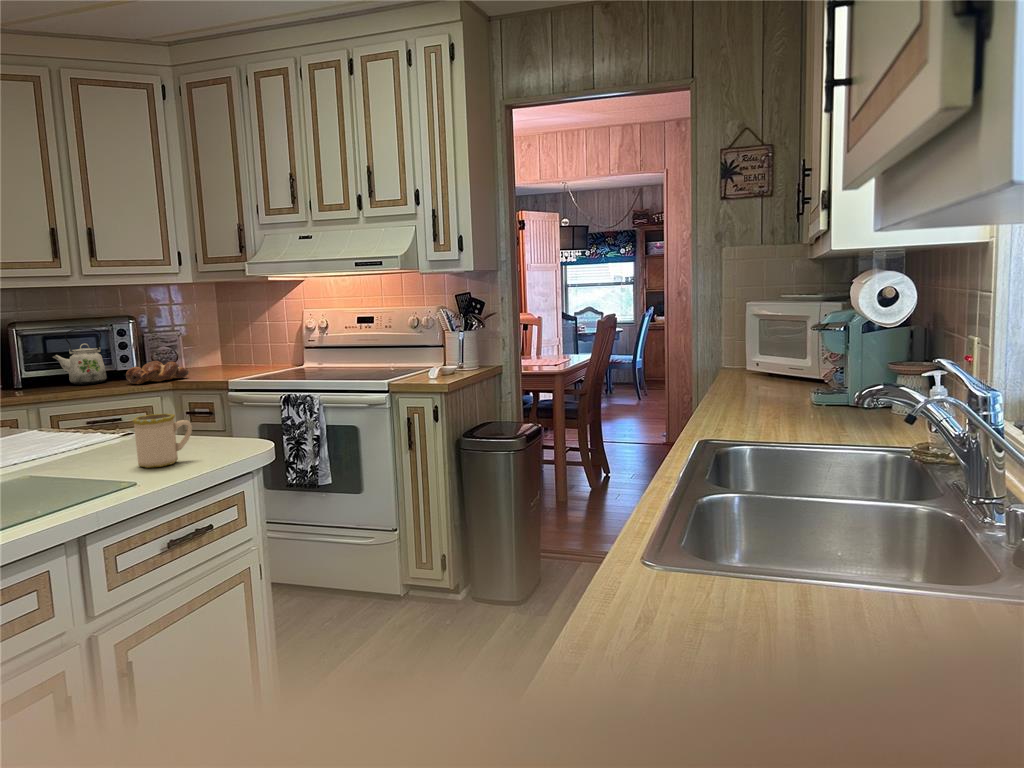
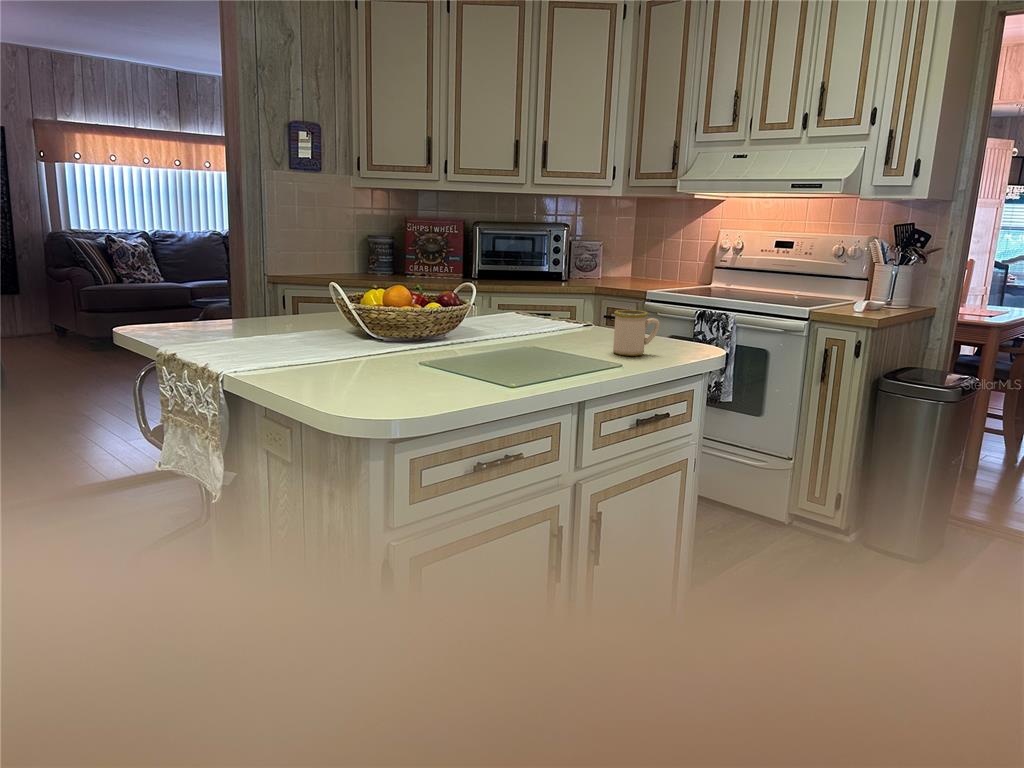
kettle: present [52,328,107,385] -> none [502,231,541,281]
bread loaf: present [126,361,189,384] -> none [558,266,609,285]

